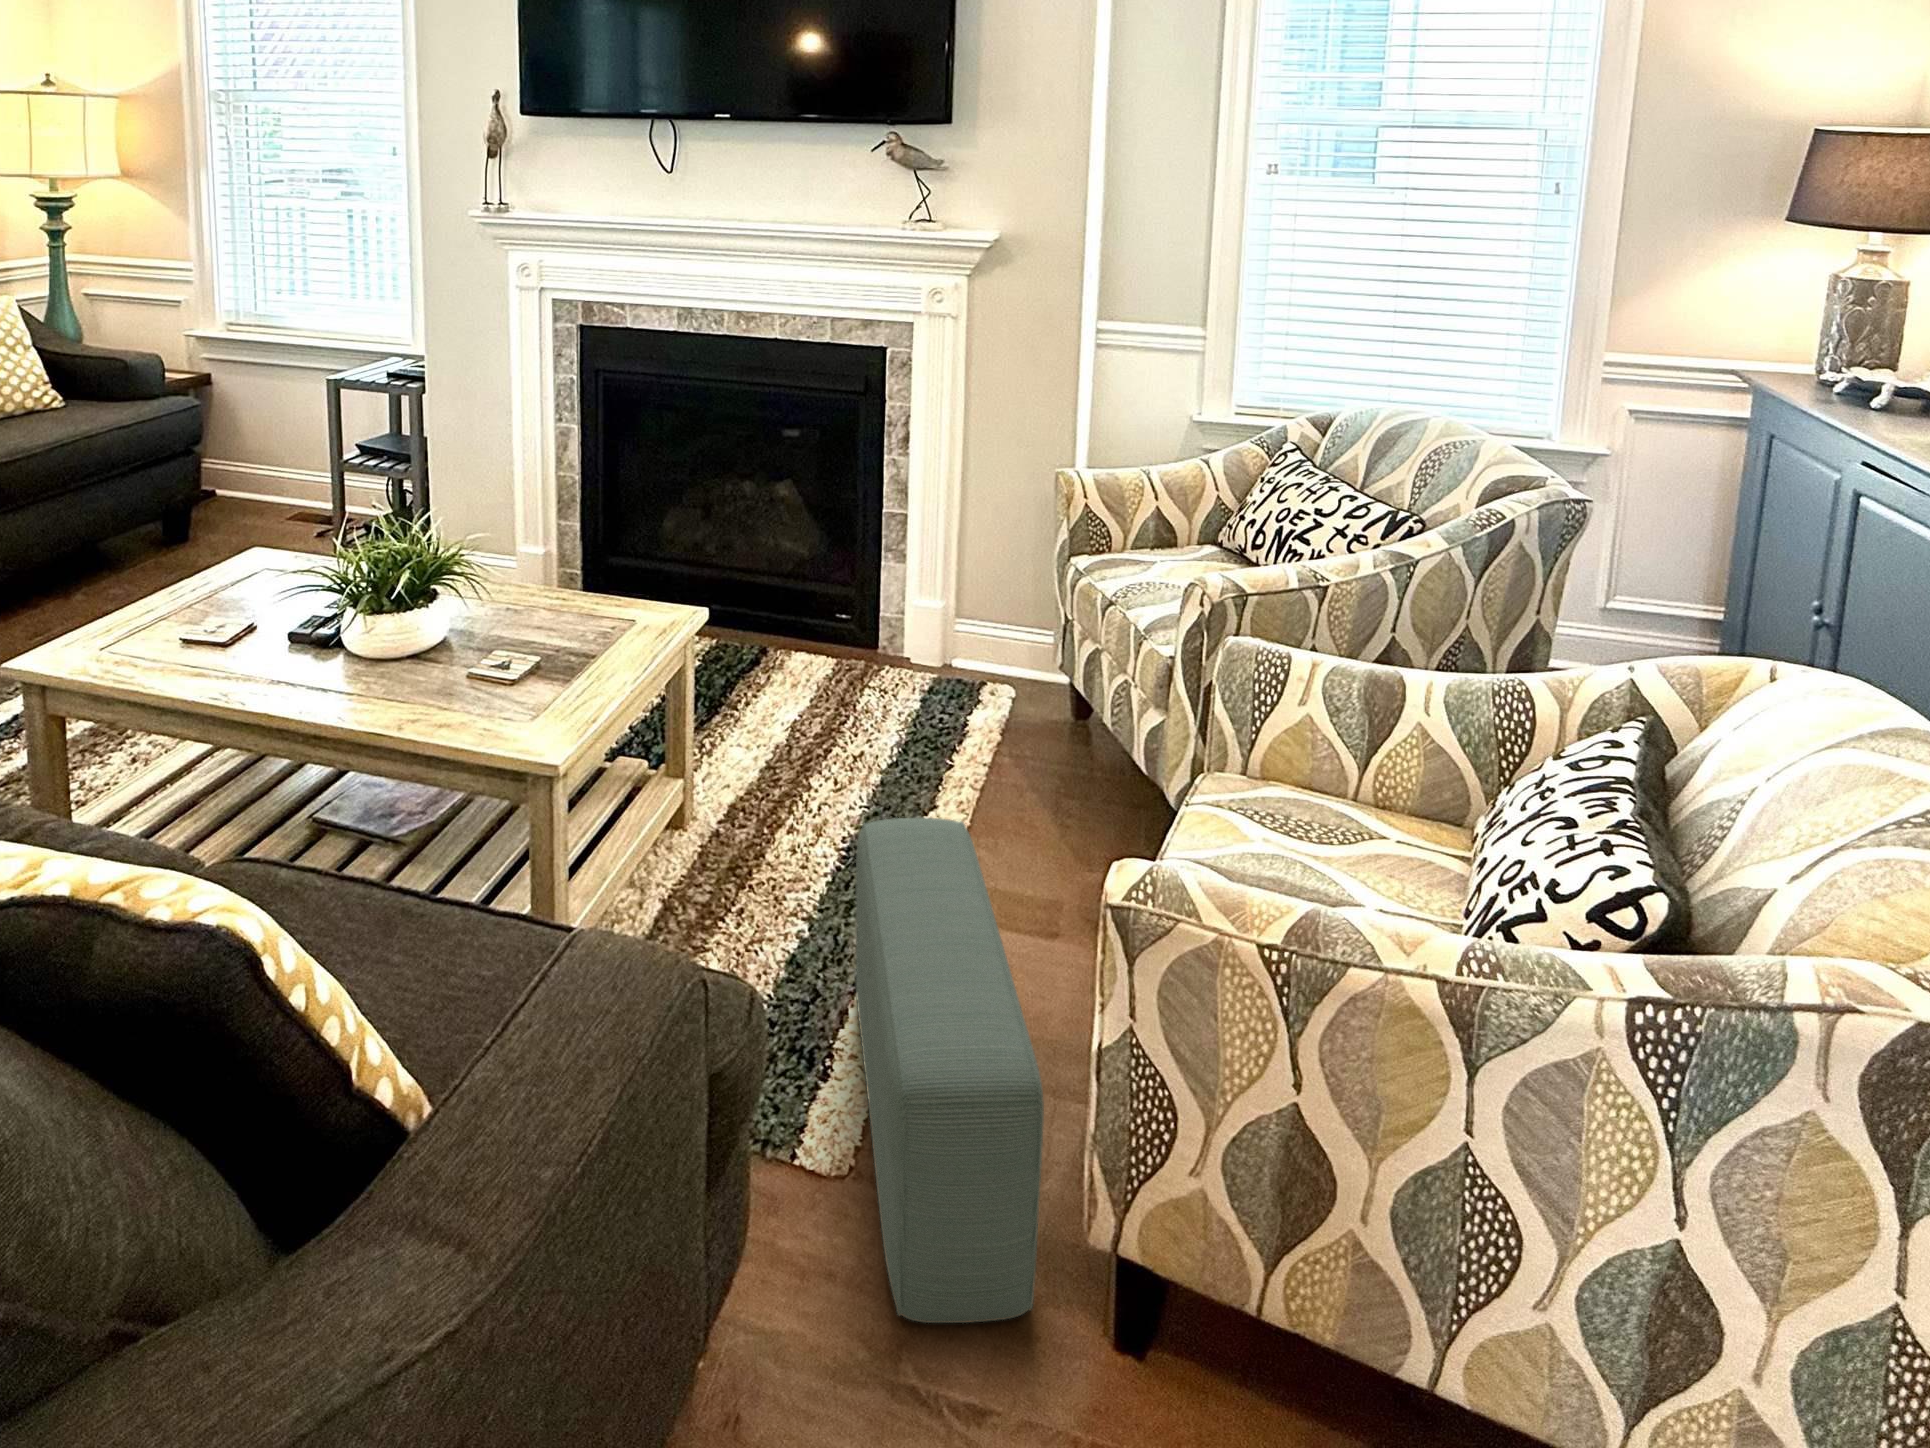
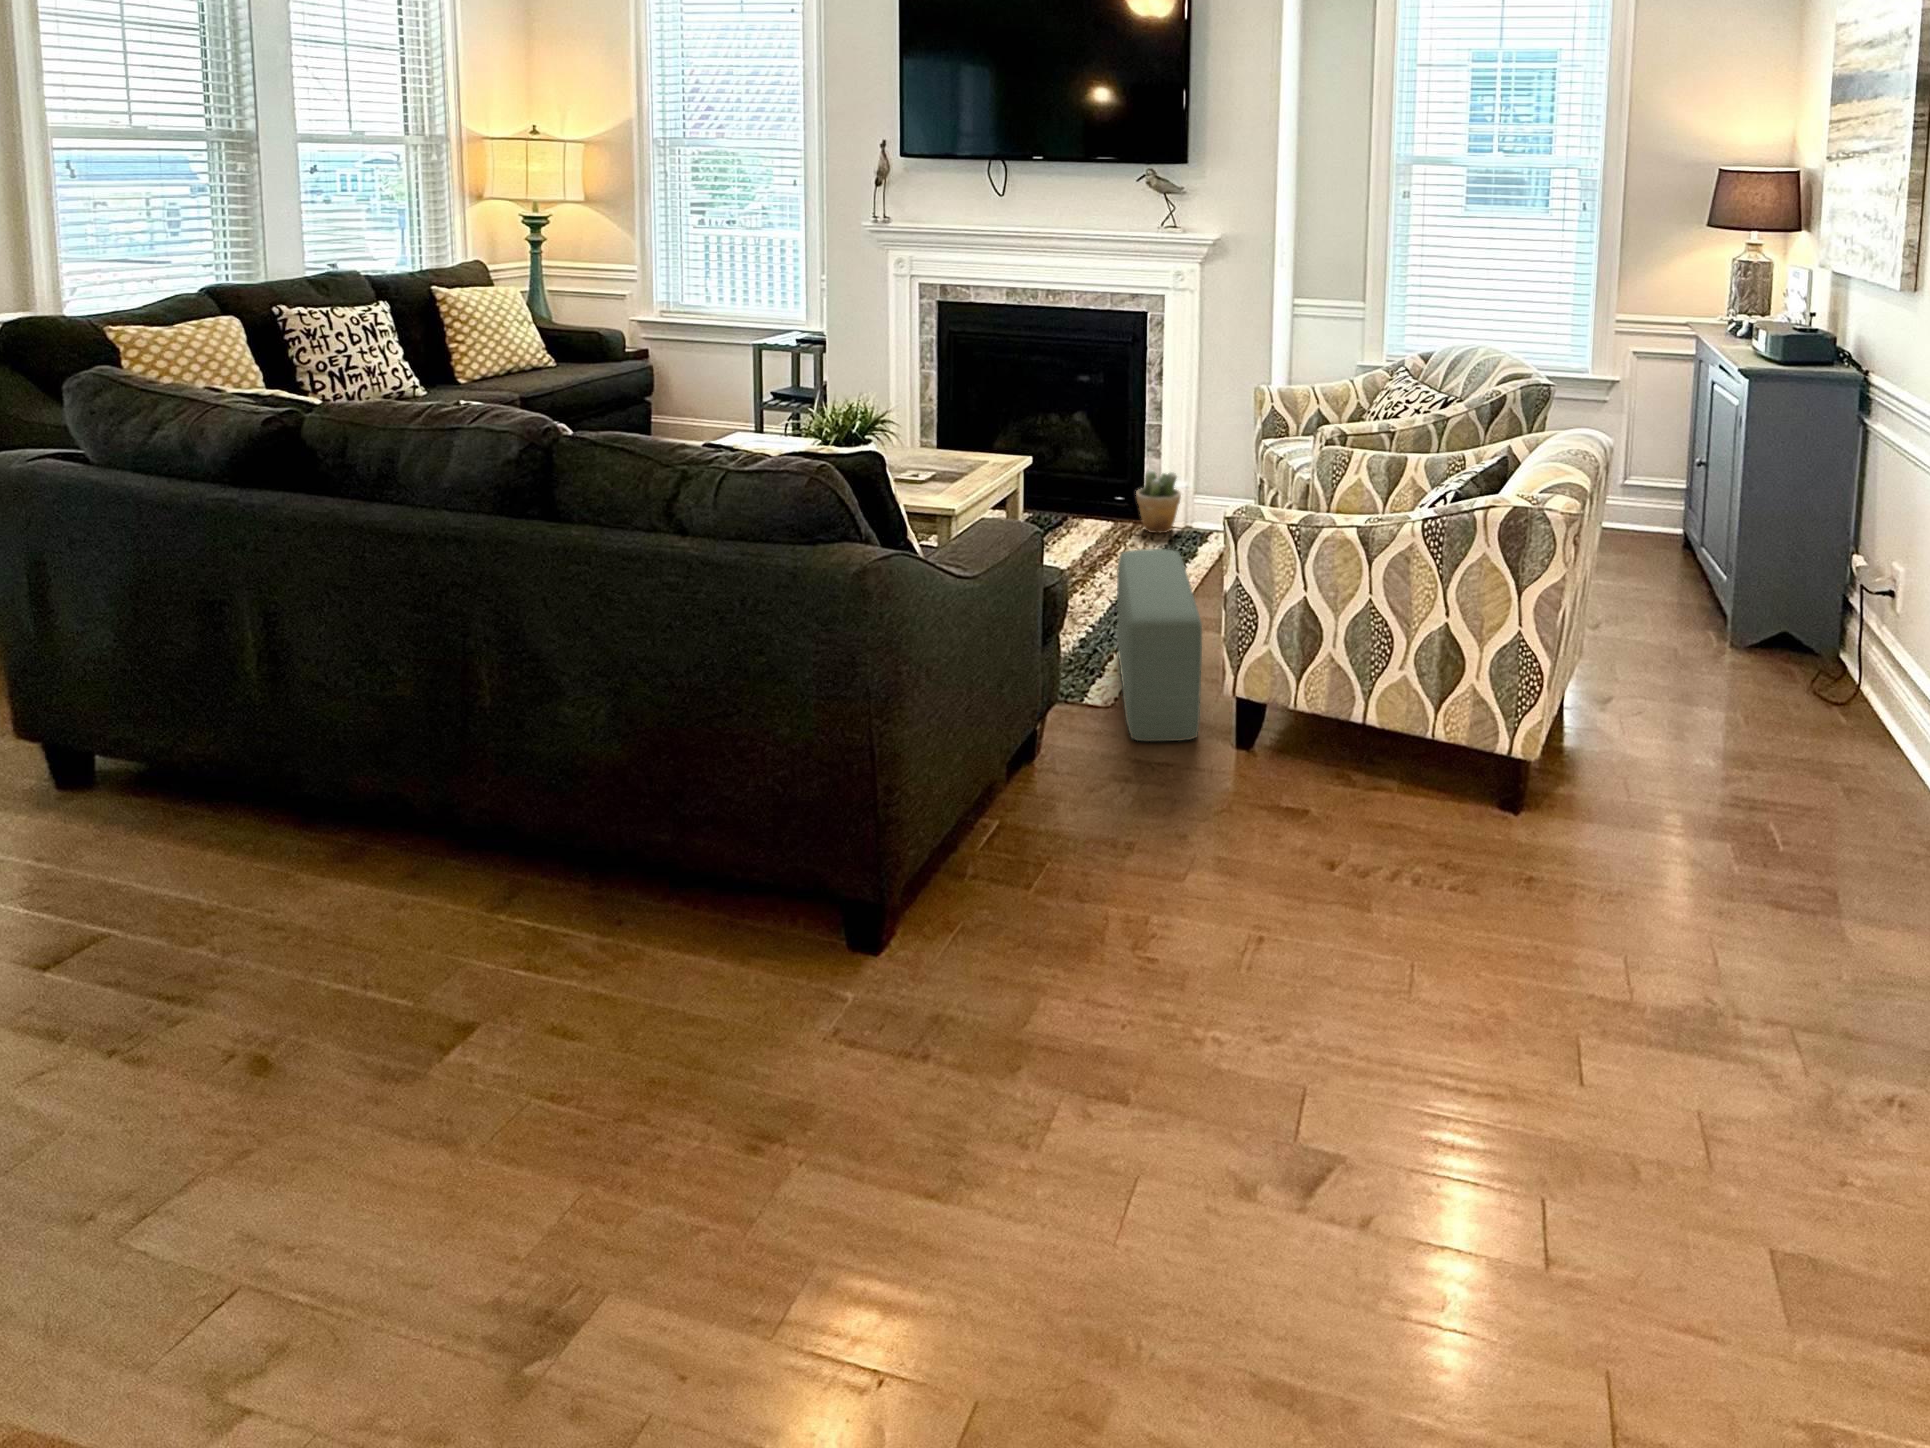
potted plant: none [869,583,936,679] -> present [1136,471,1181,533]

